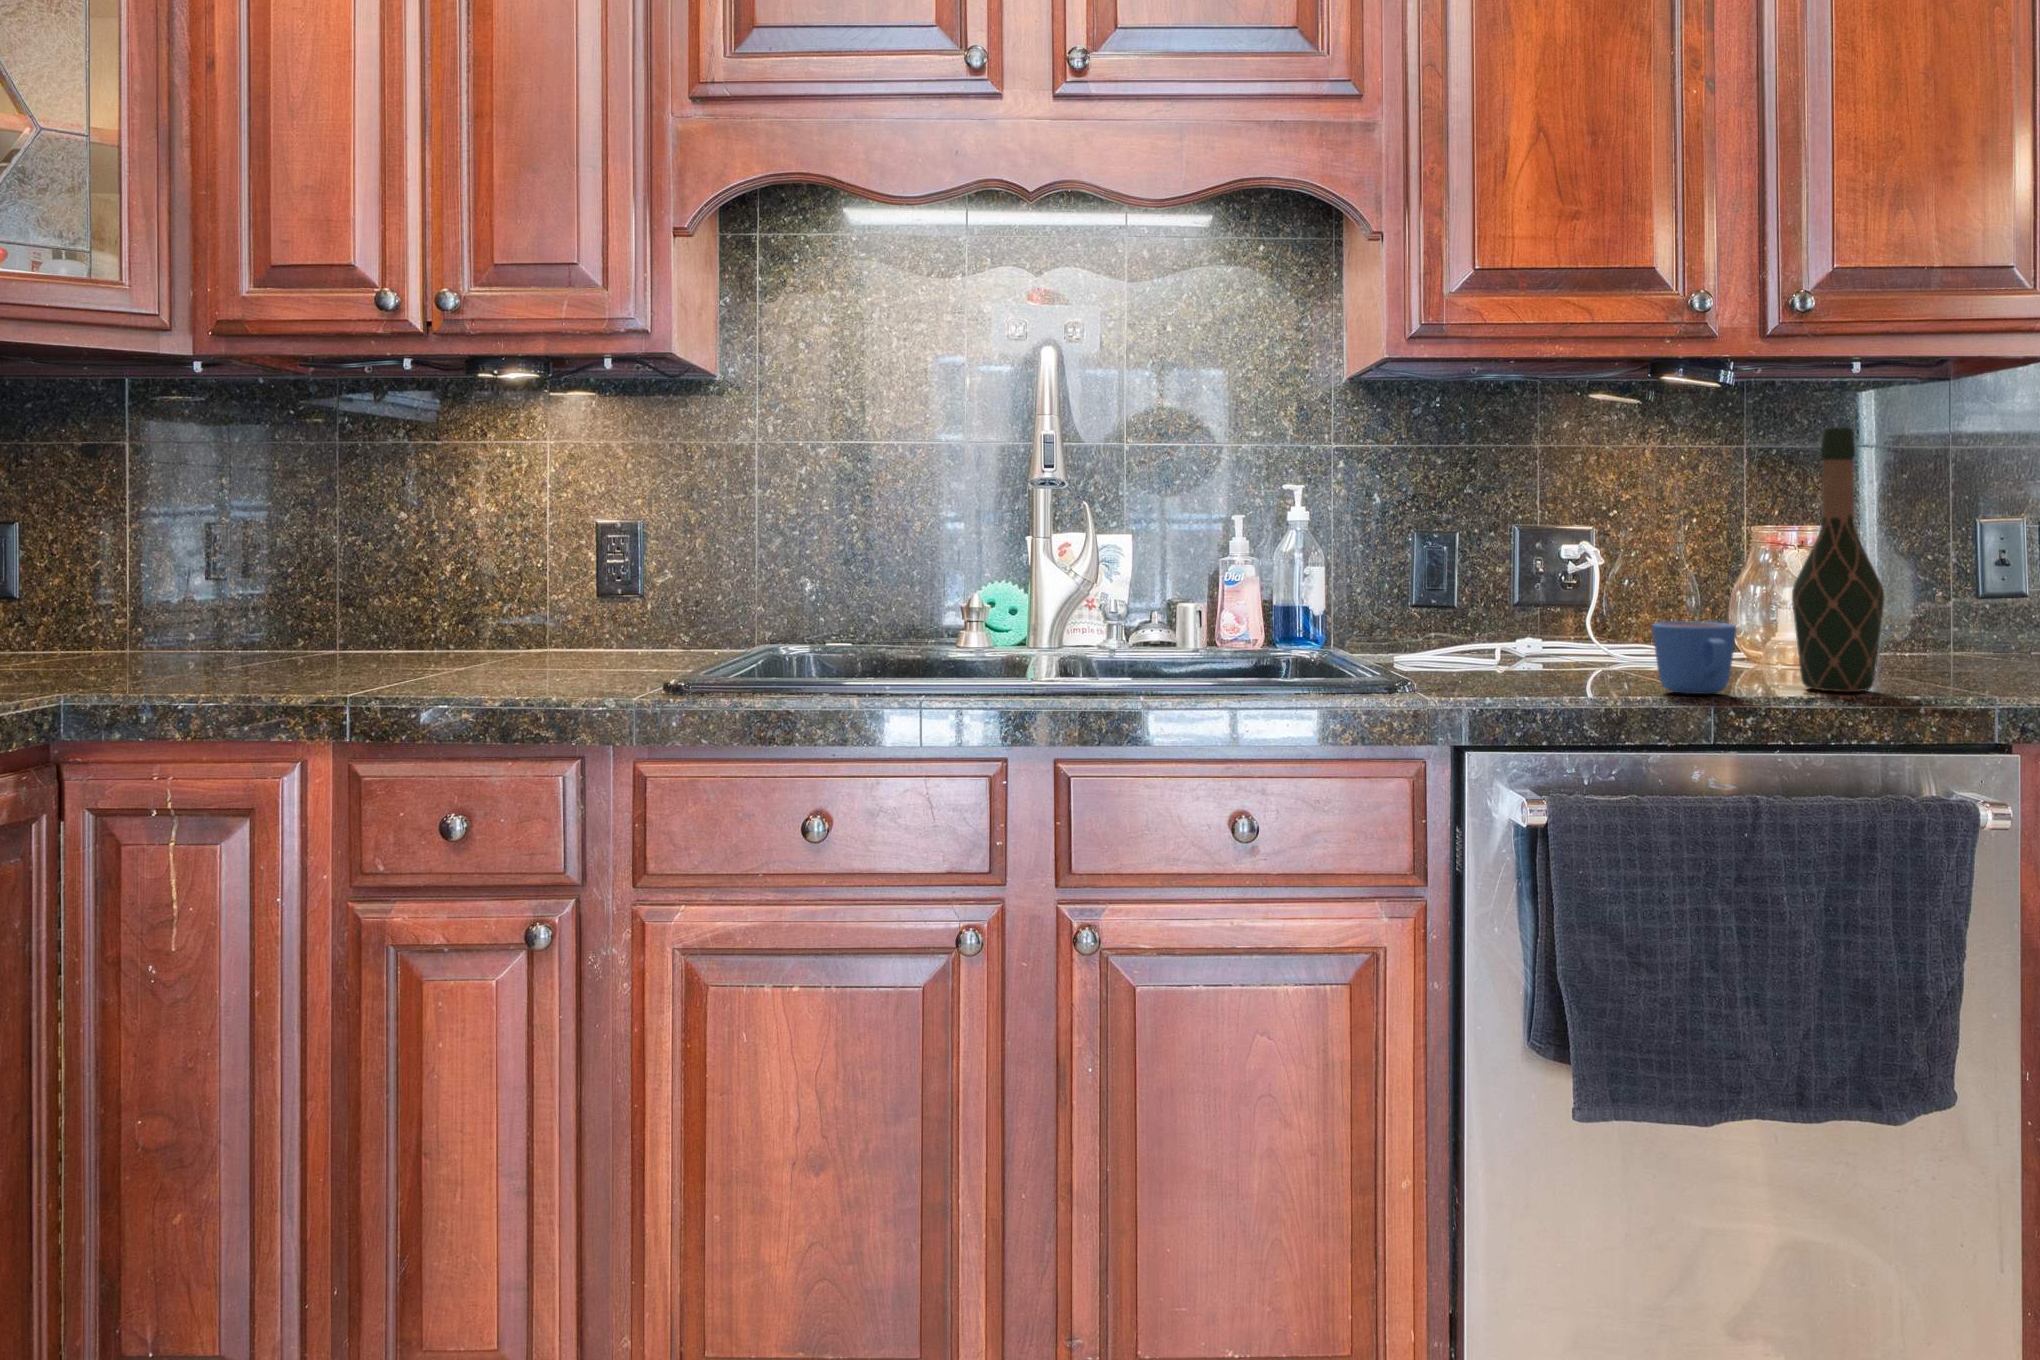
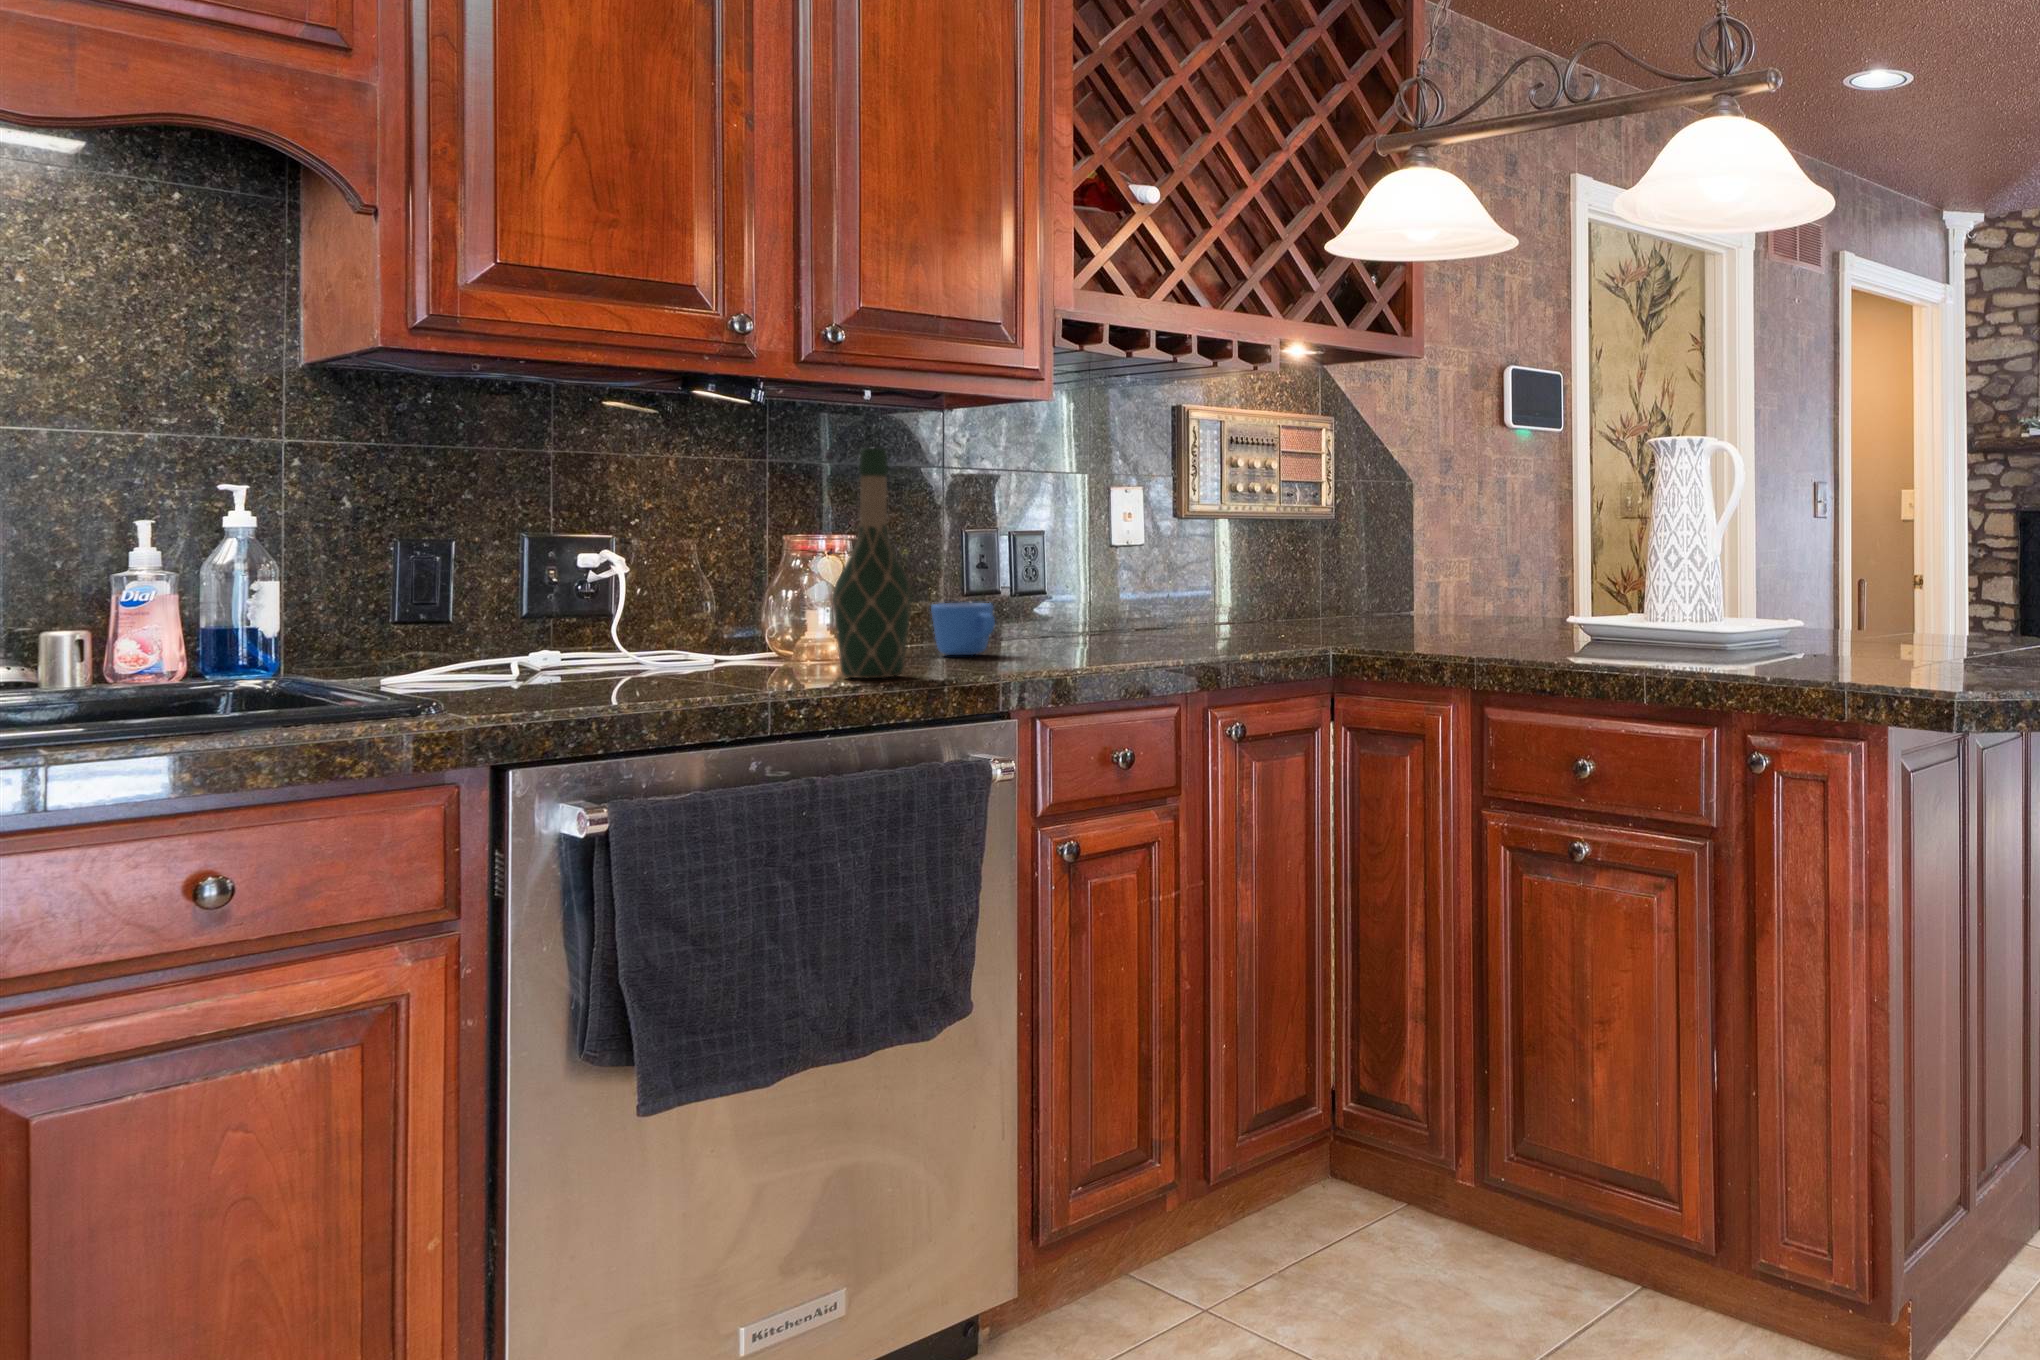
mug: present [1652,622,1737,694] -> present [931,603,995,655]

